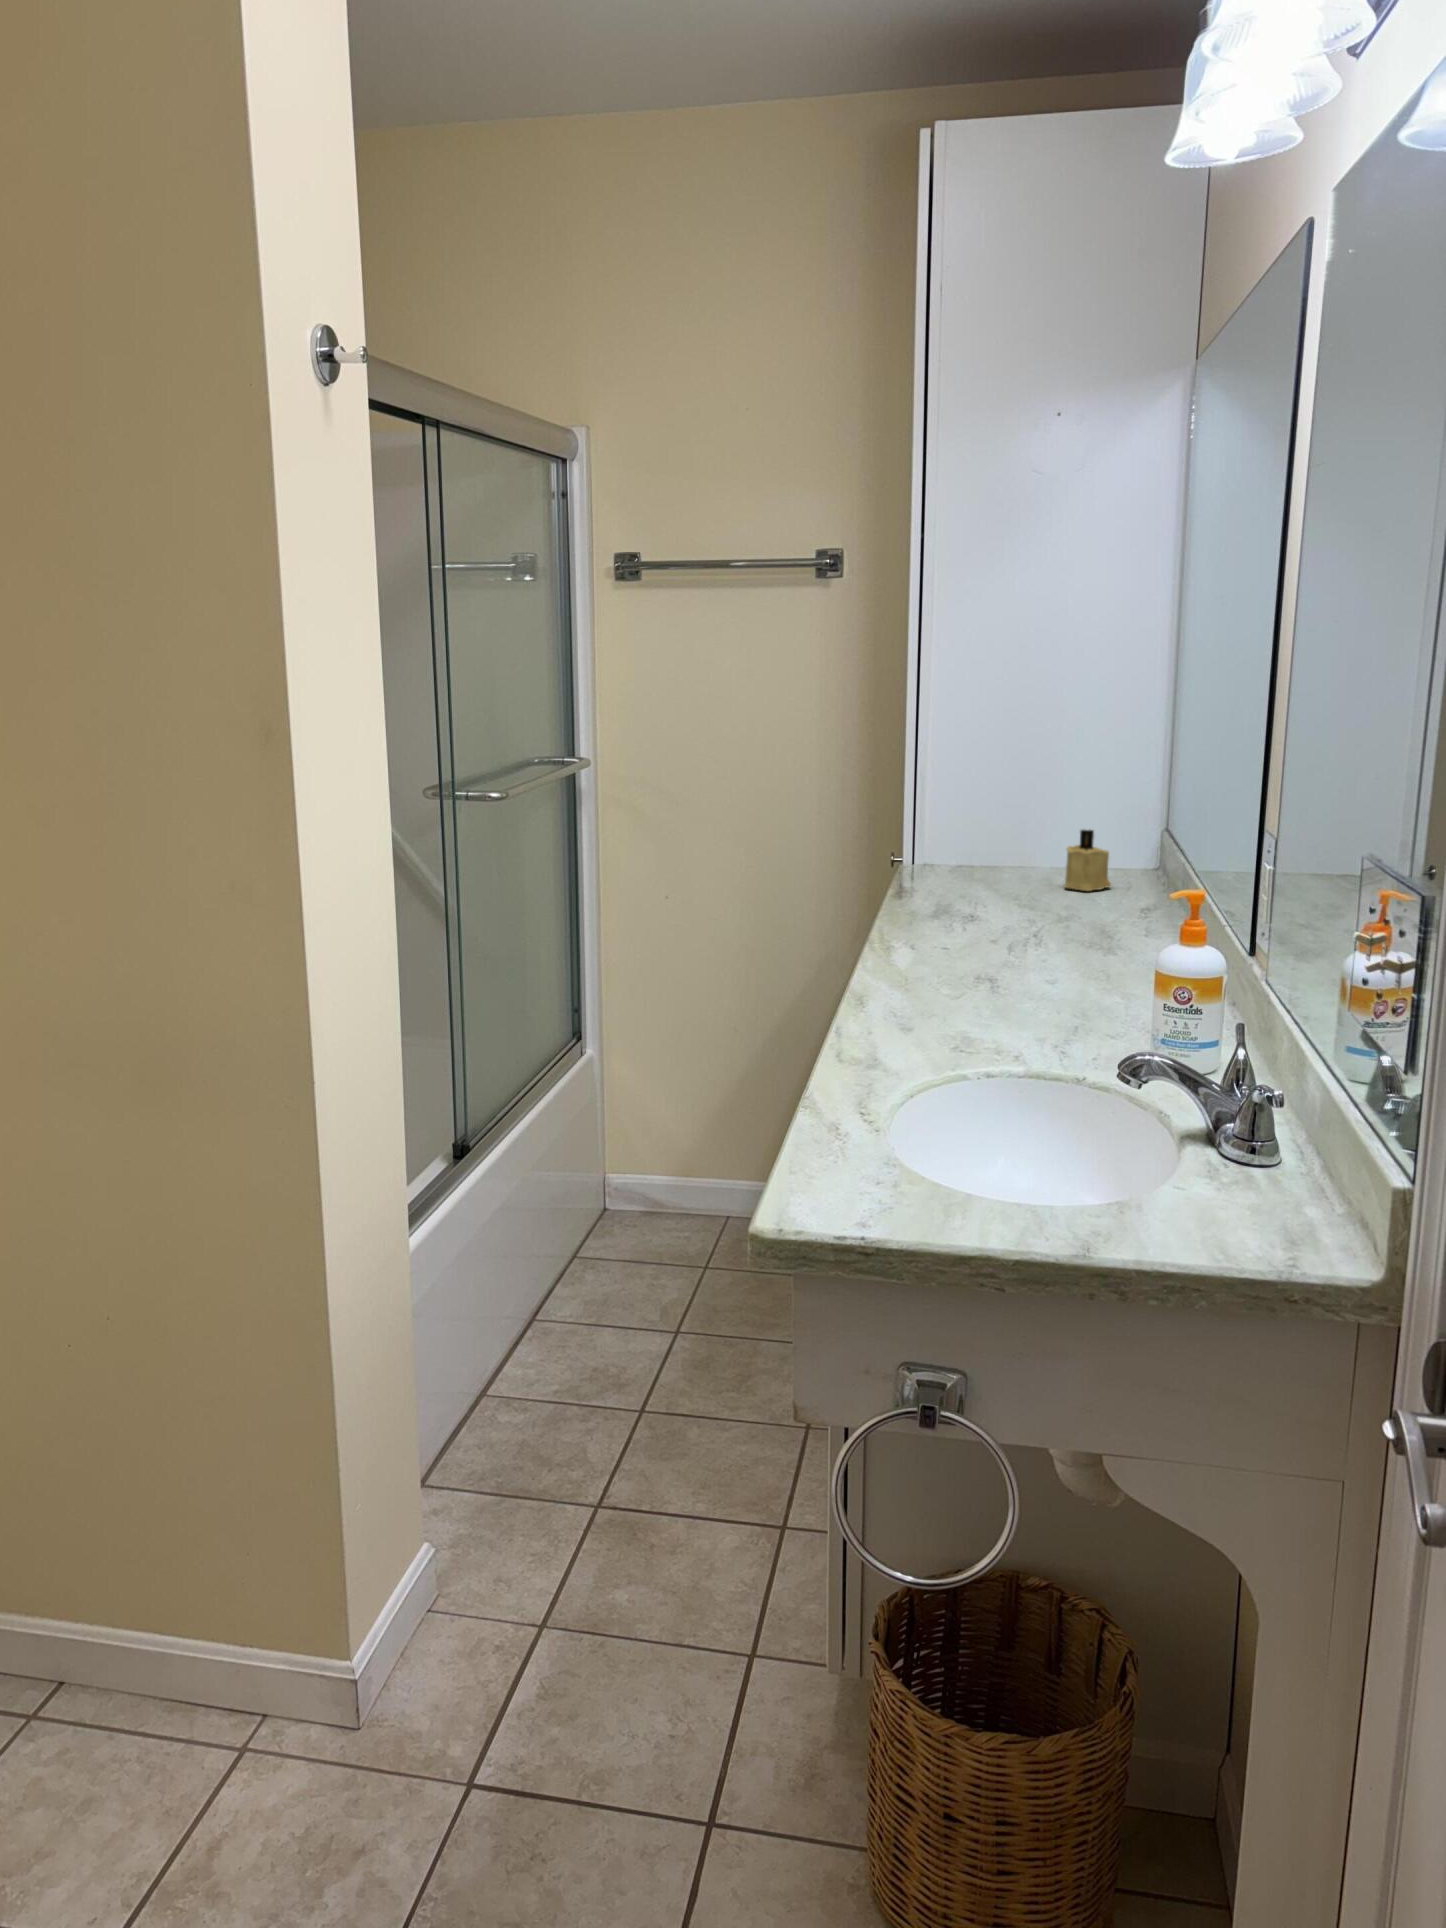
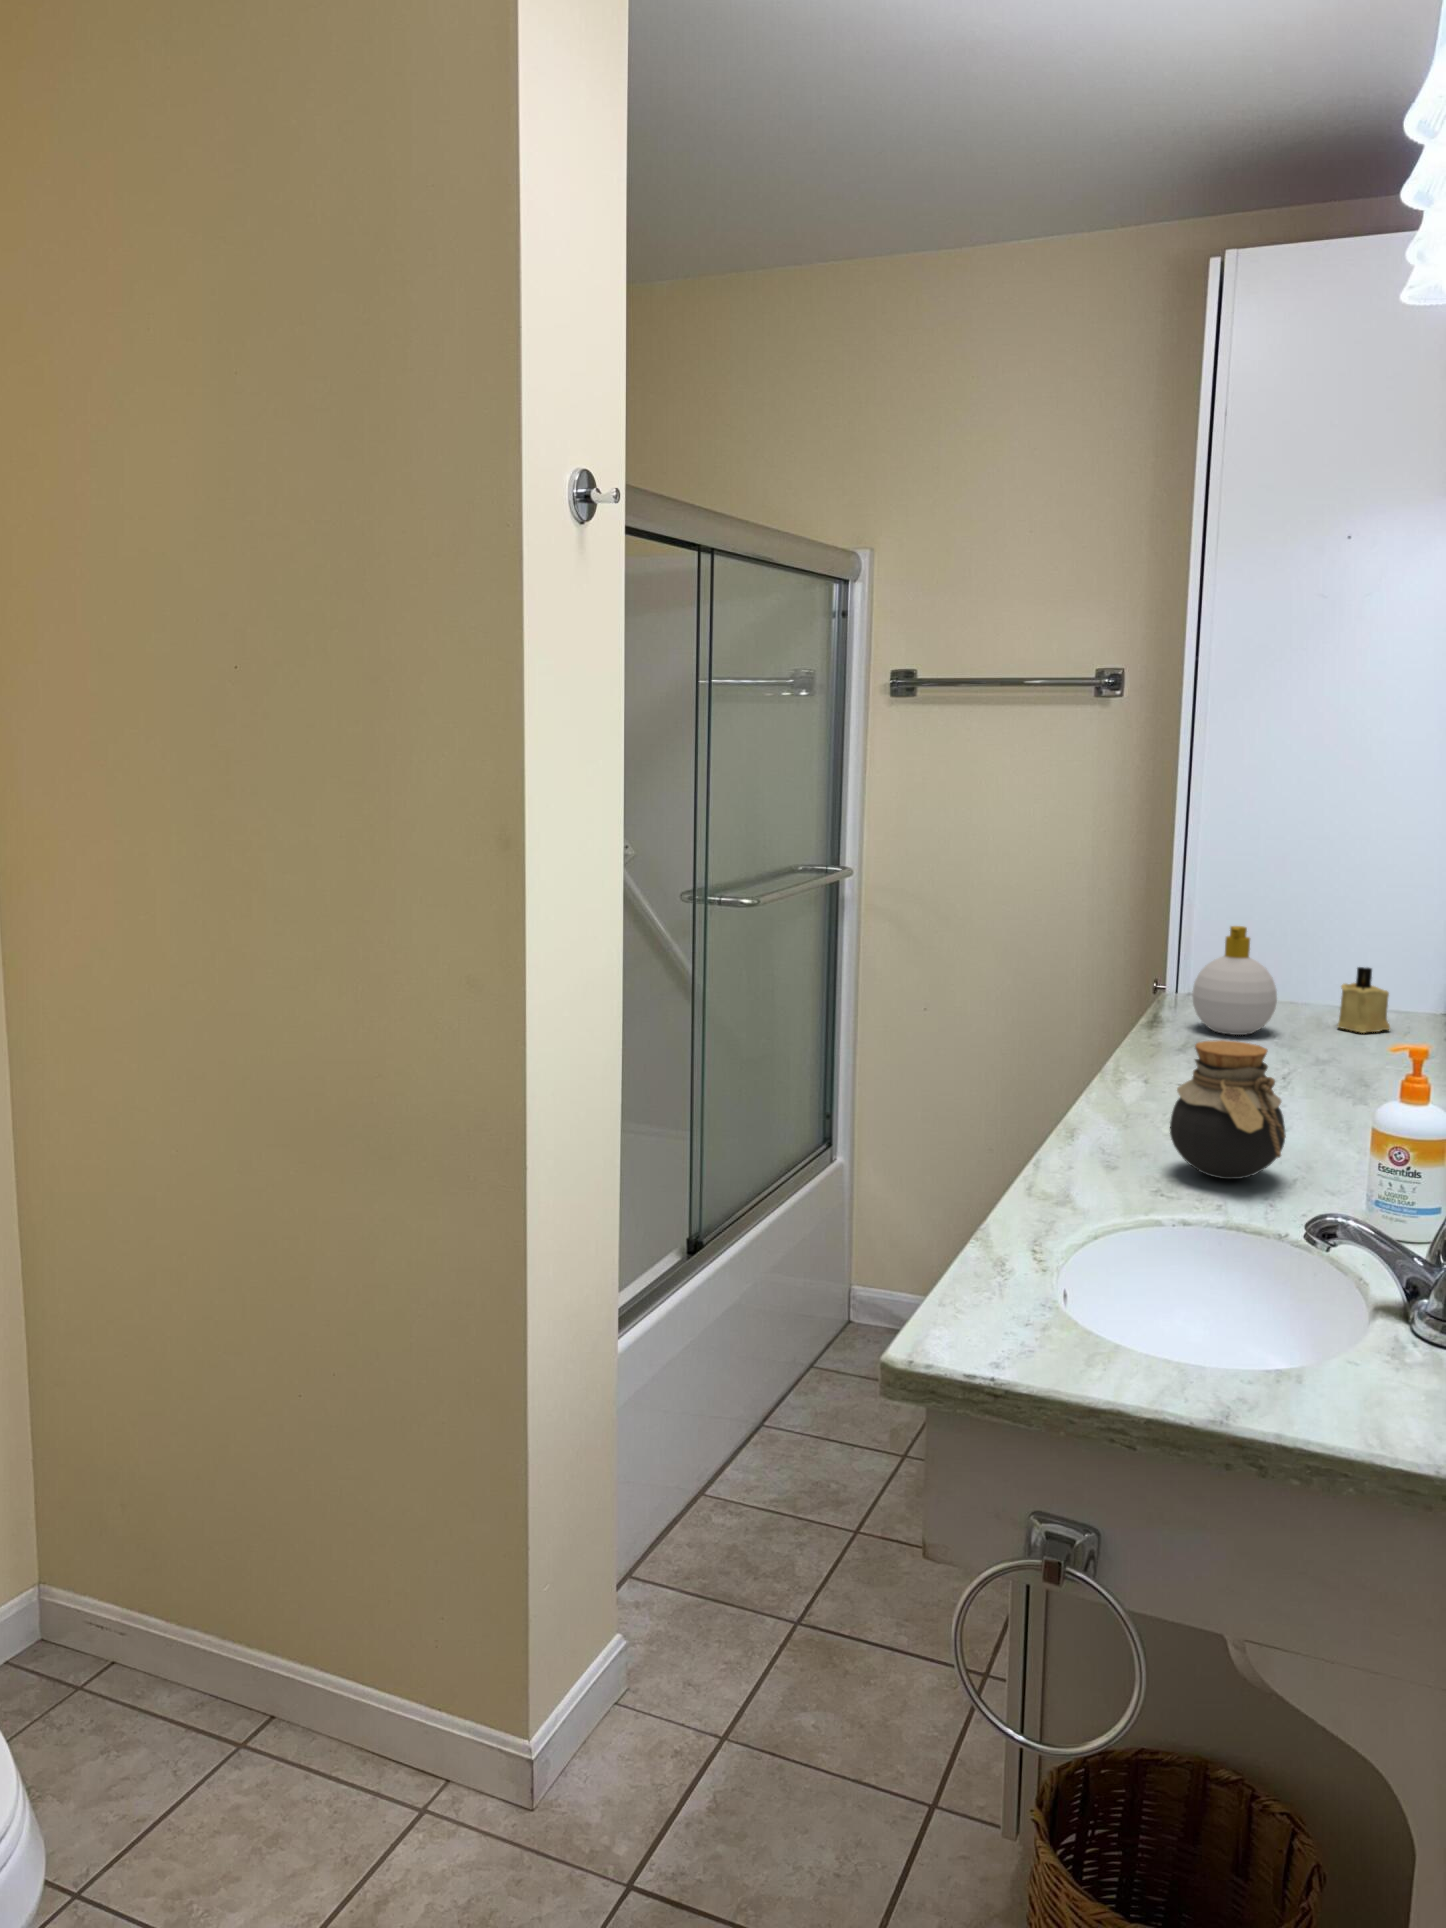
soap bottle: none [934,796,1013,900] -> present [1192,926,1277,1035]
jar: none [956,899,1067,1032] -> present [1170,1040,1286,1179]

